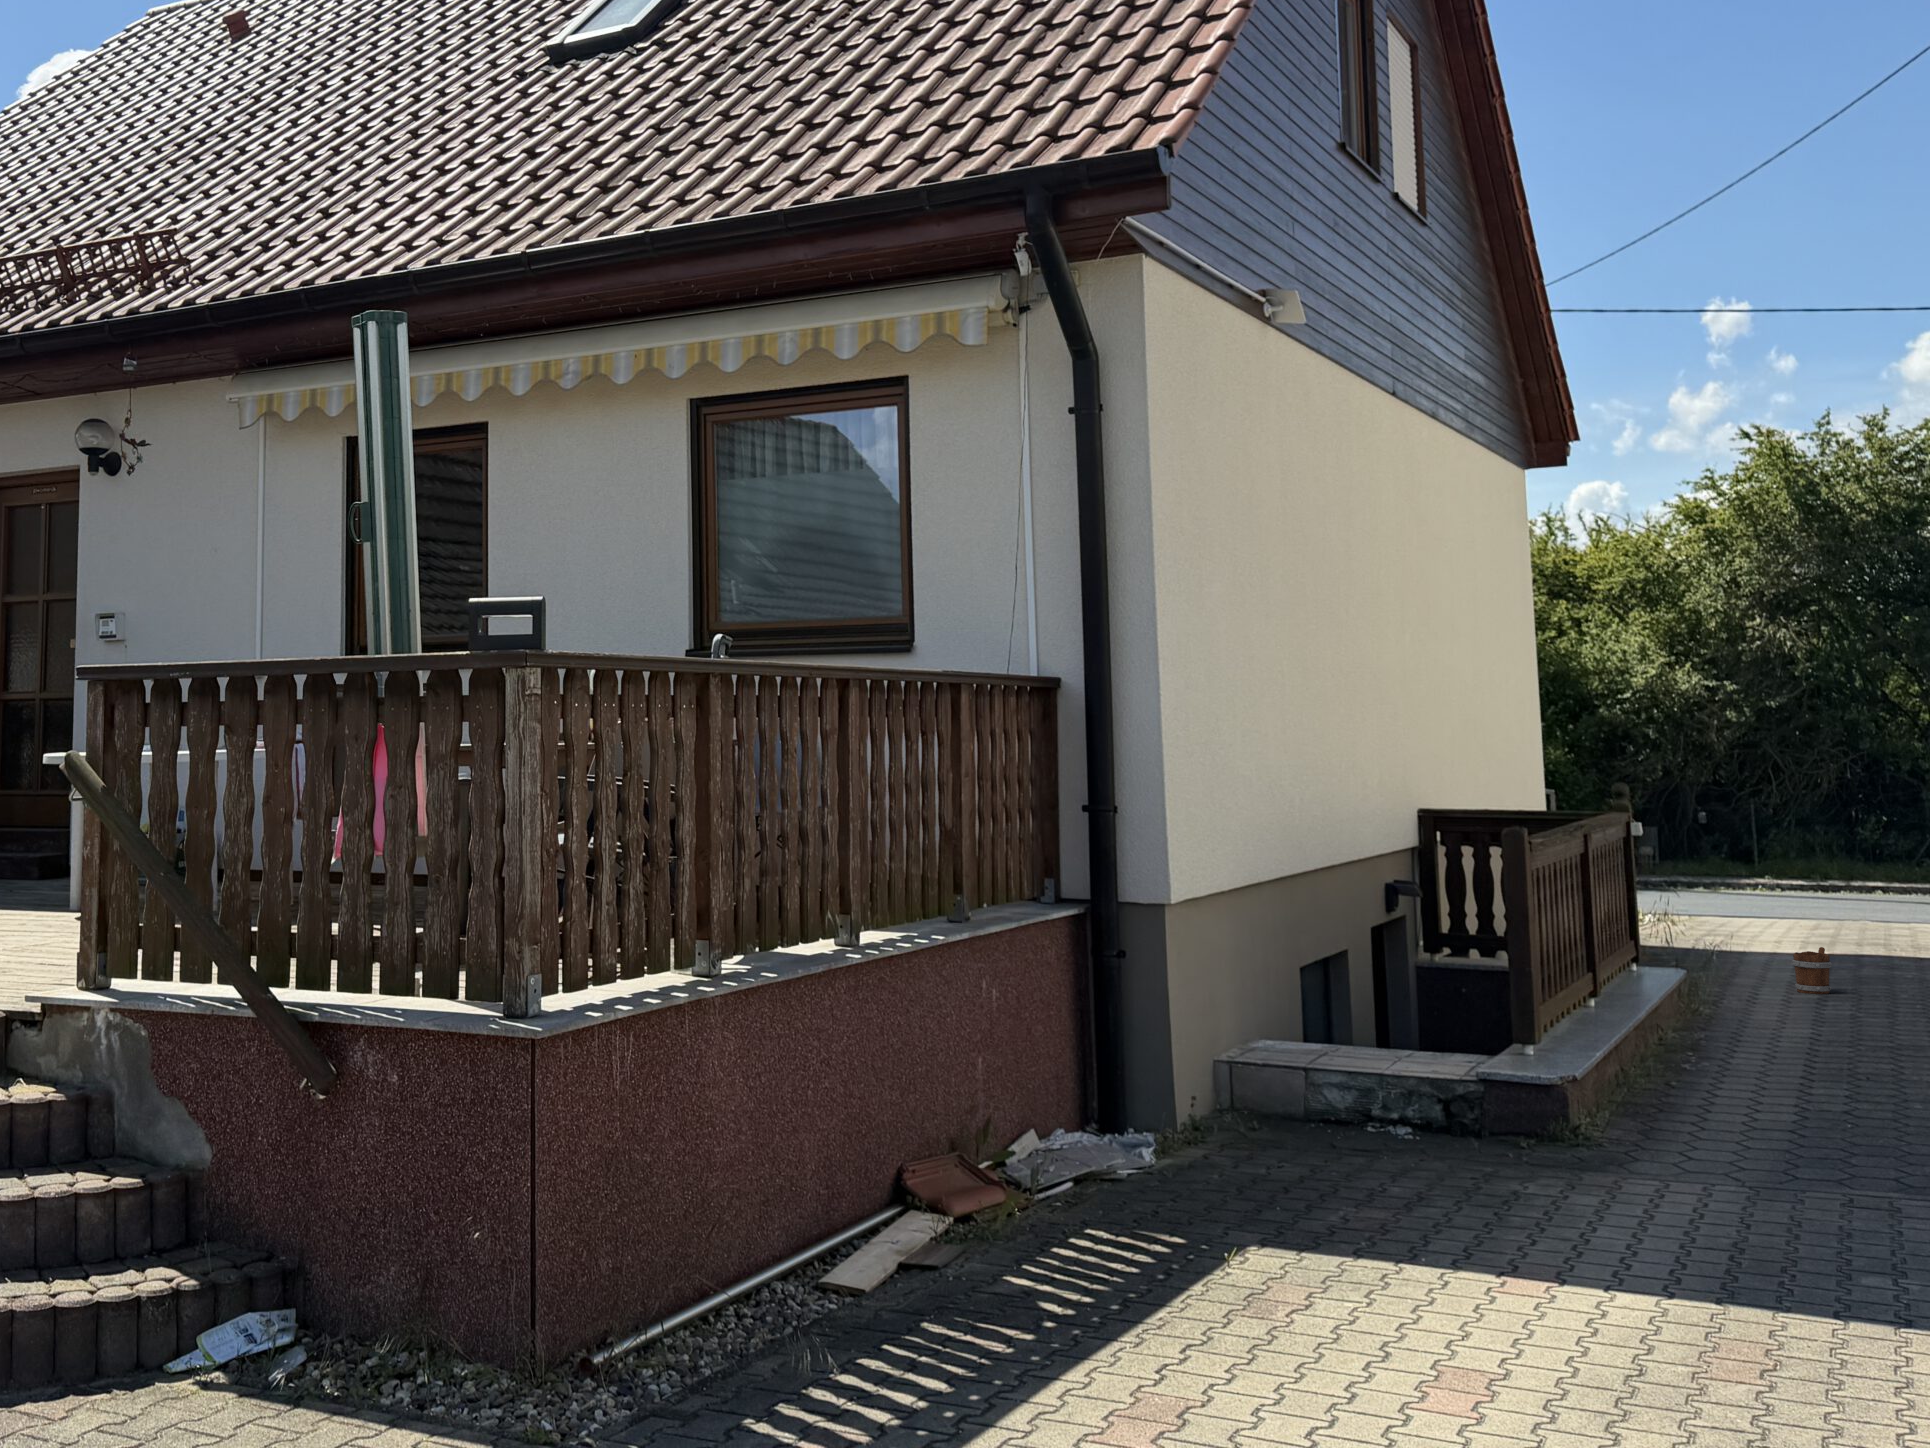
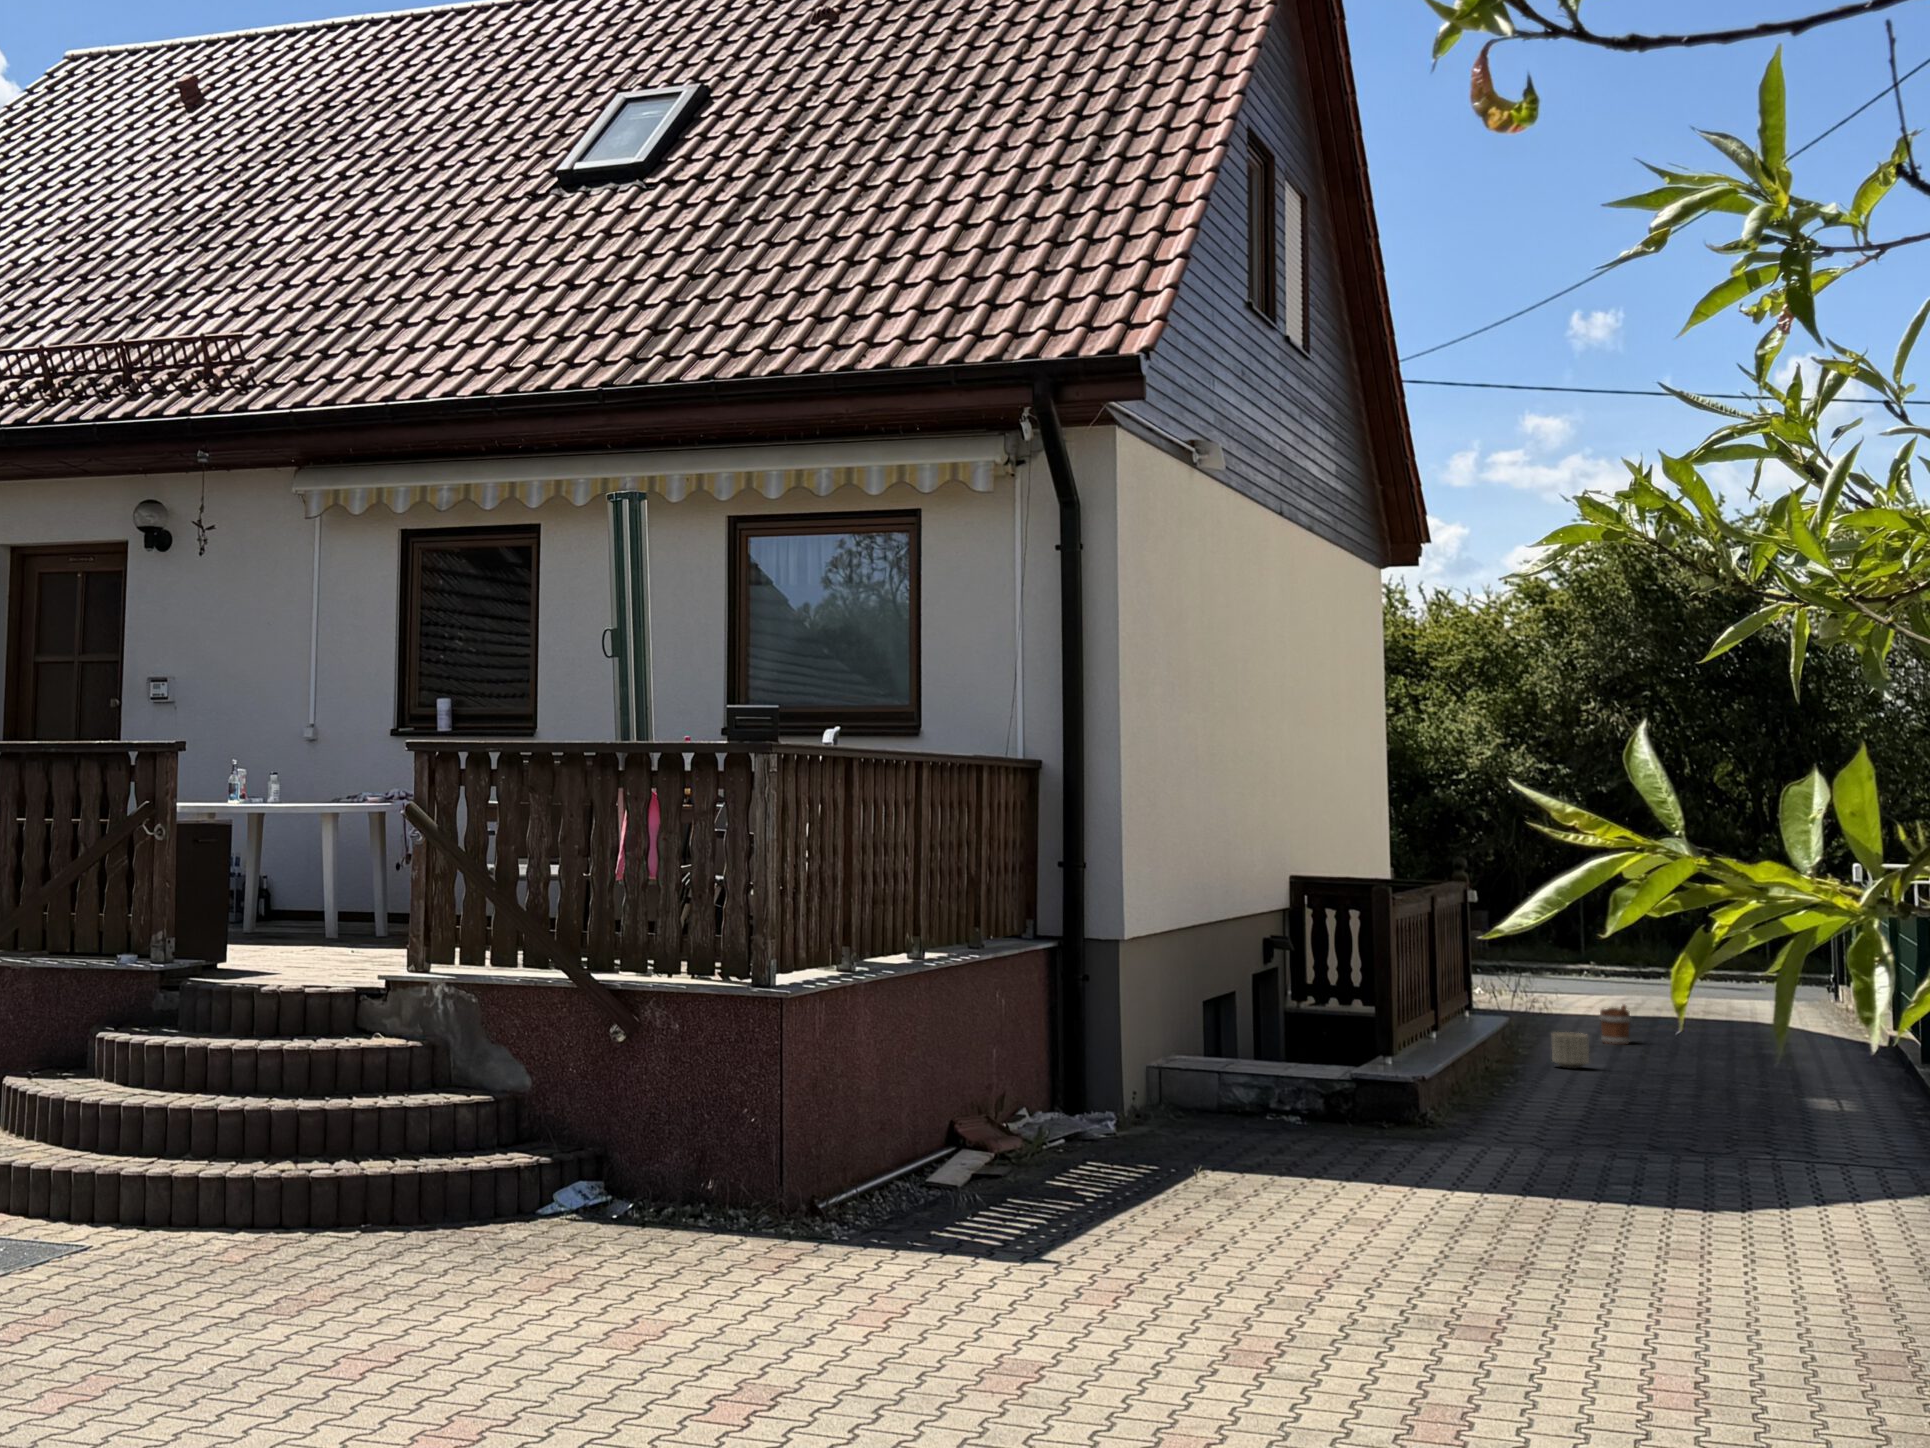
planter: none [1739,989,1786,1032] -> present [1552,1032,1589,1069]

